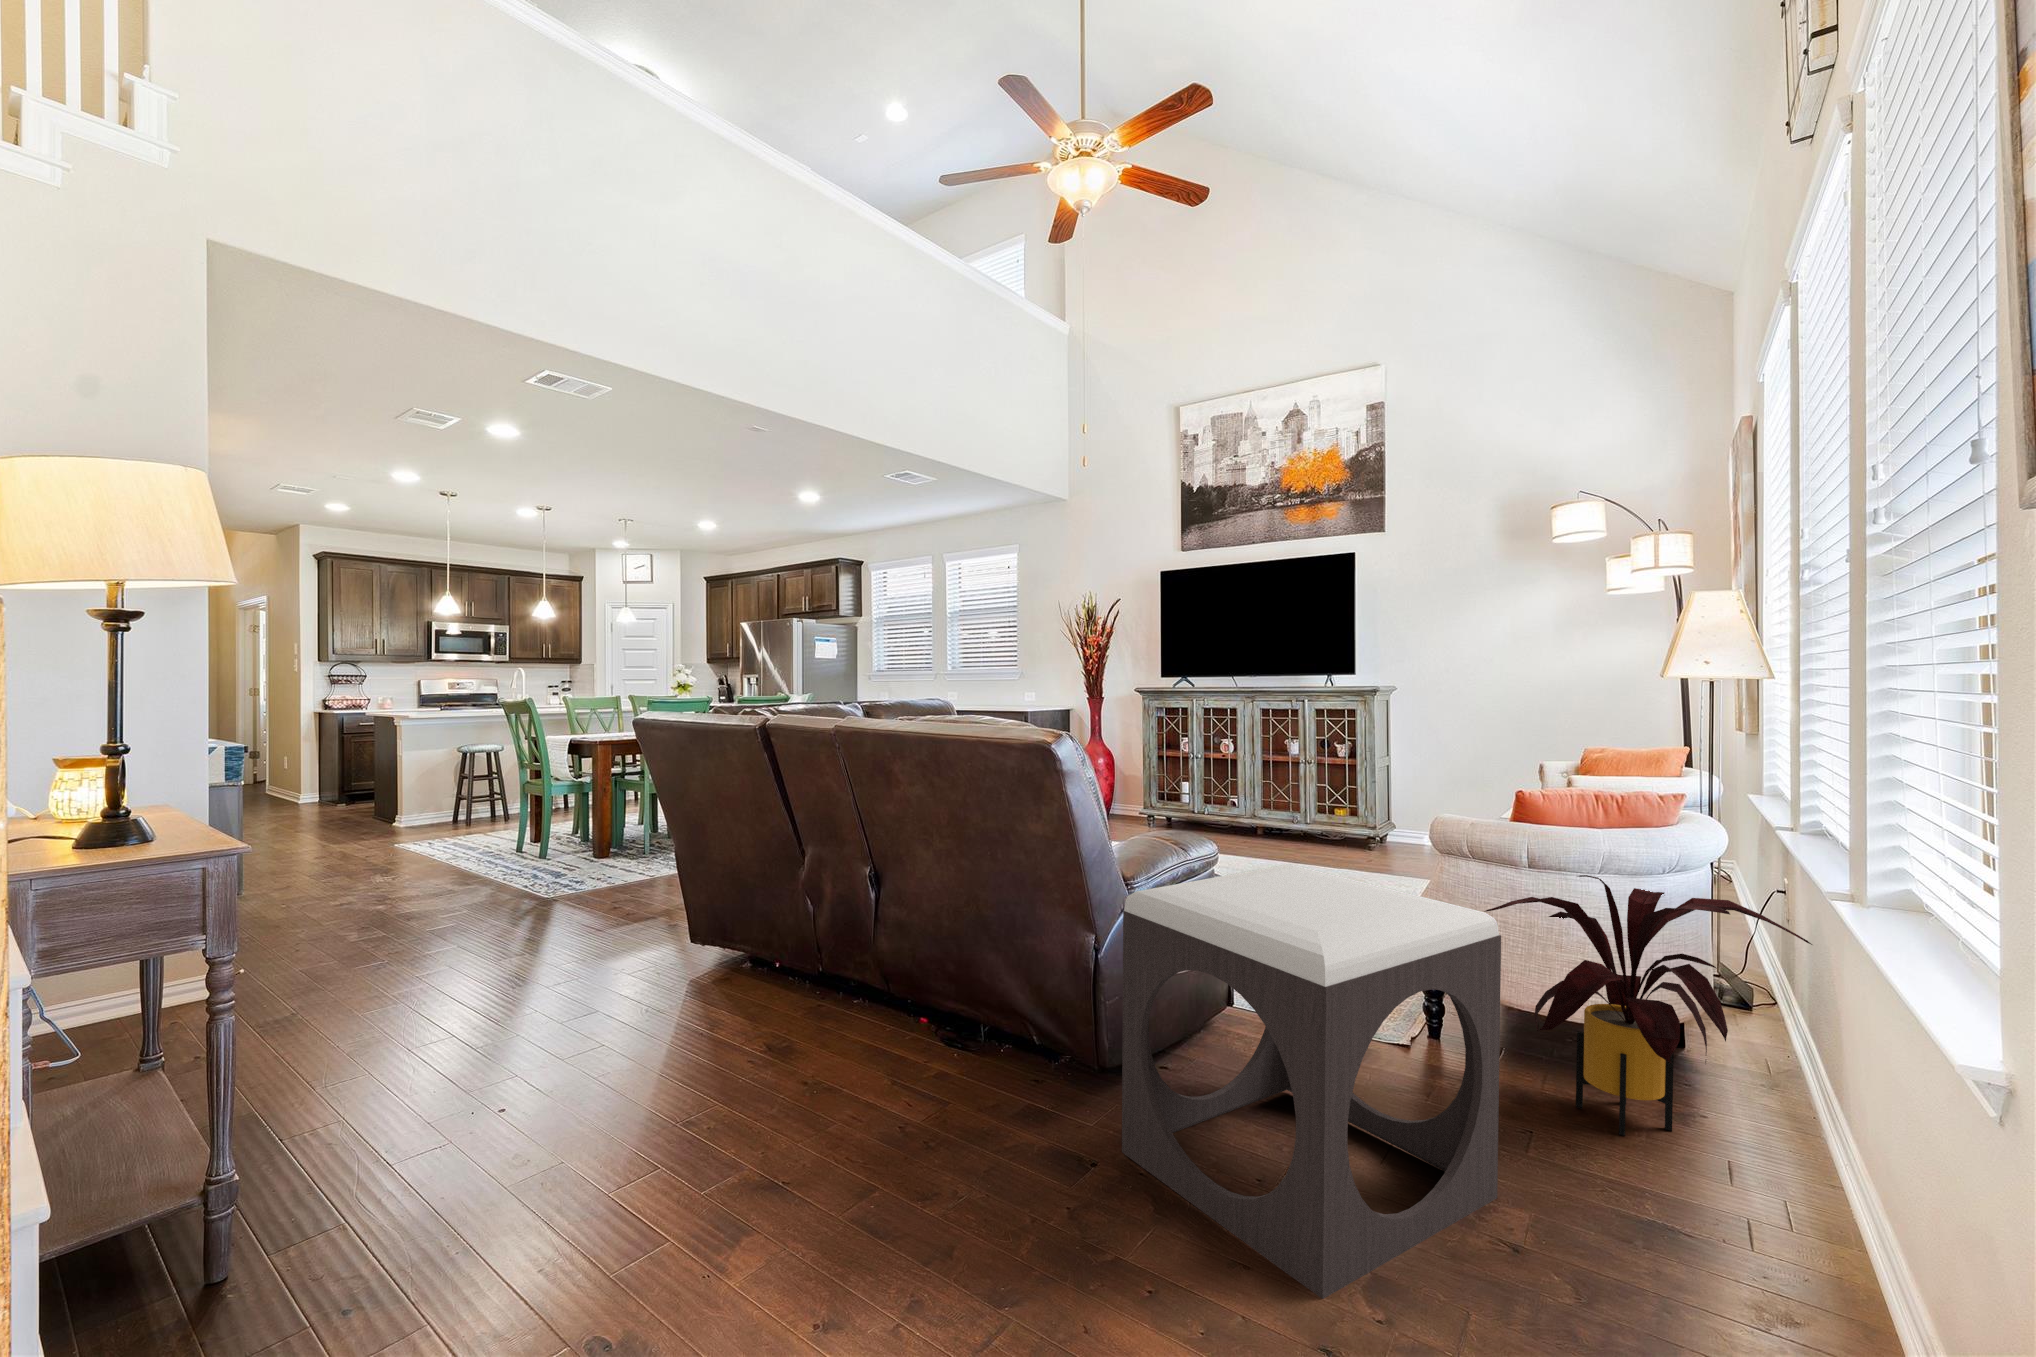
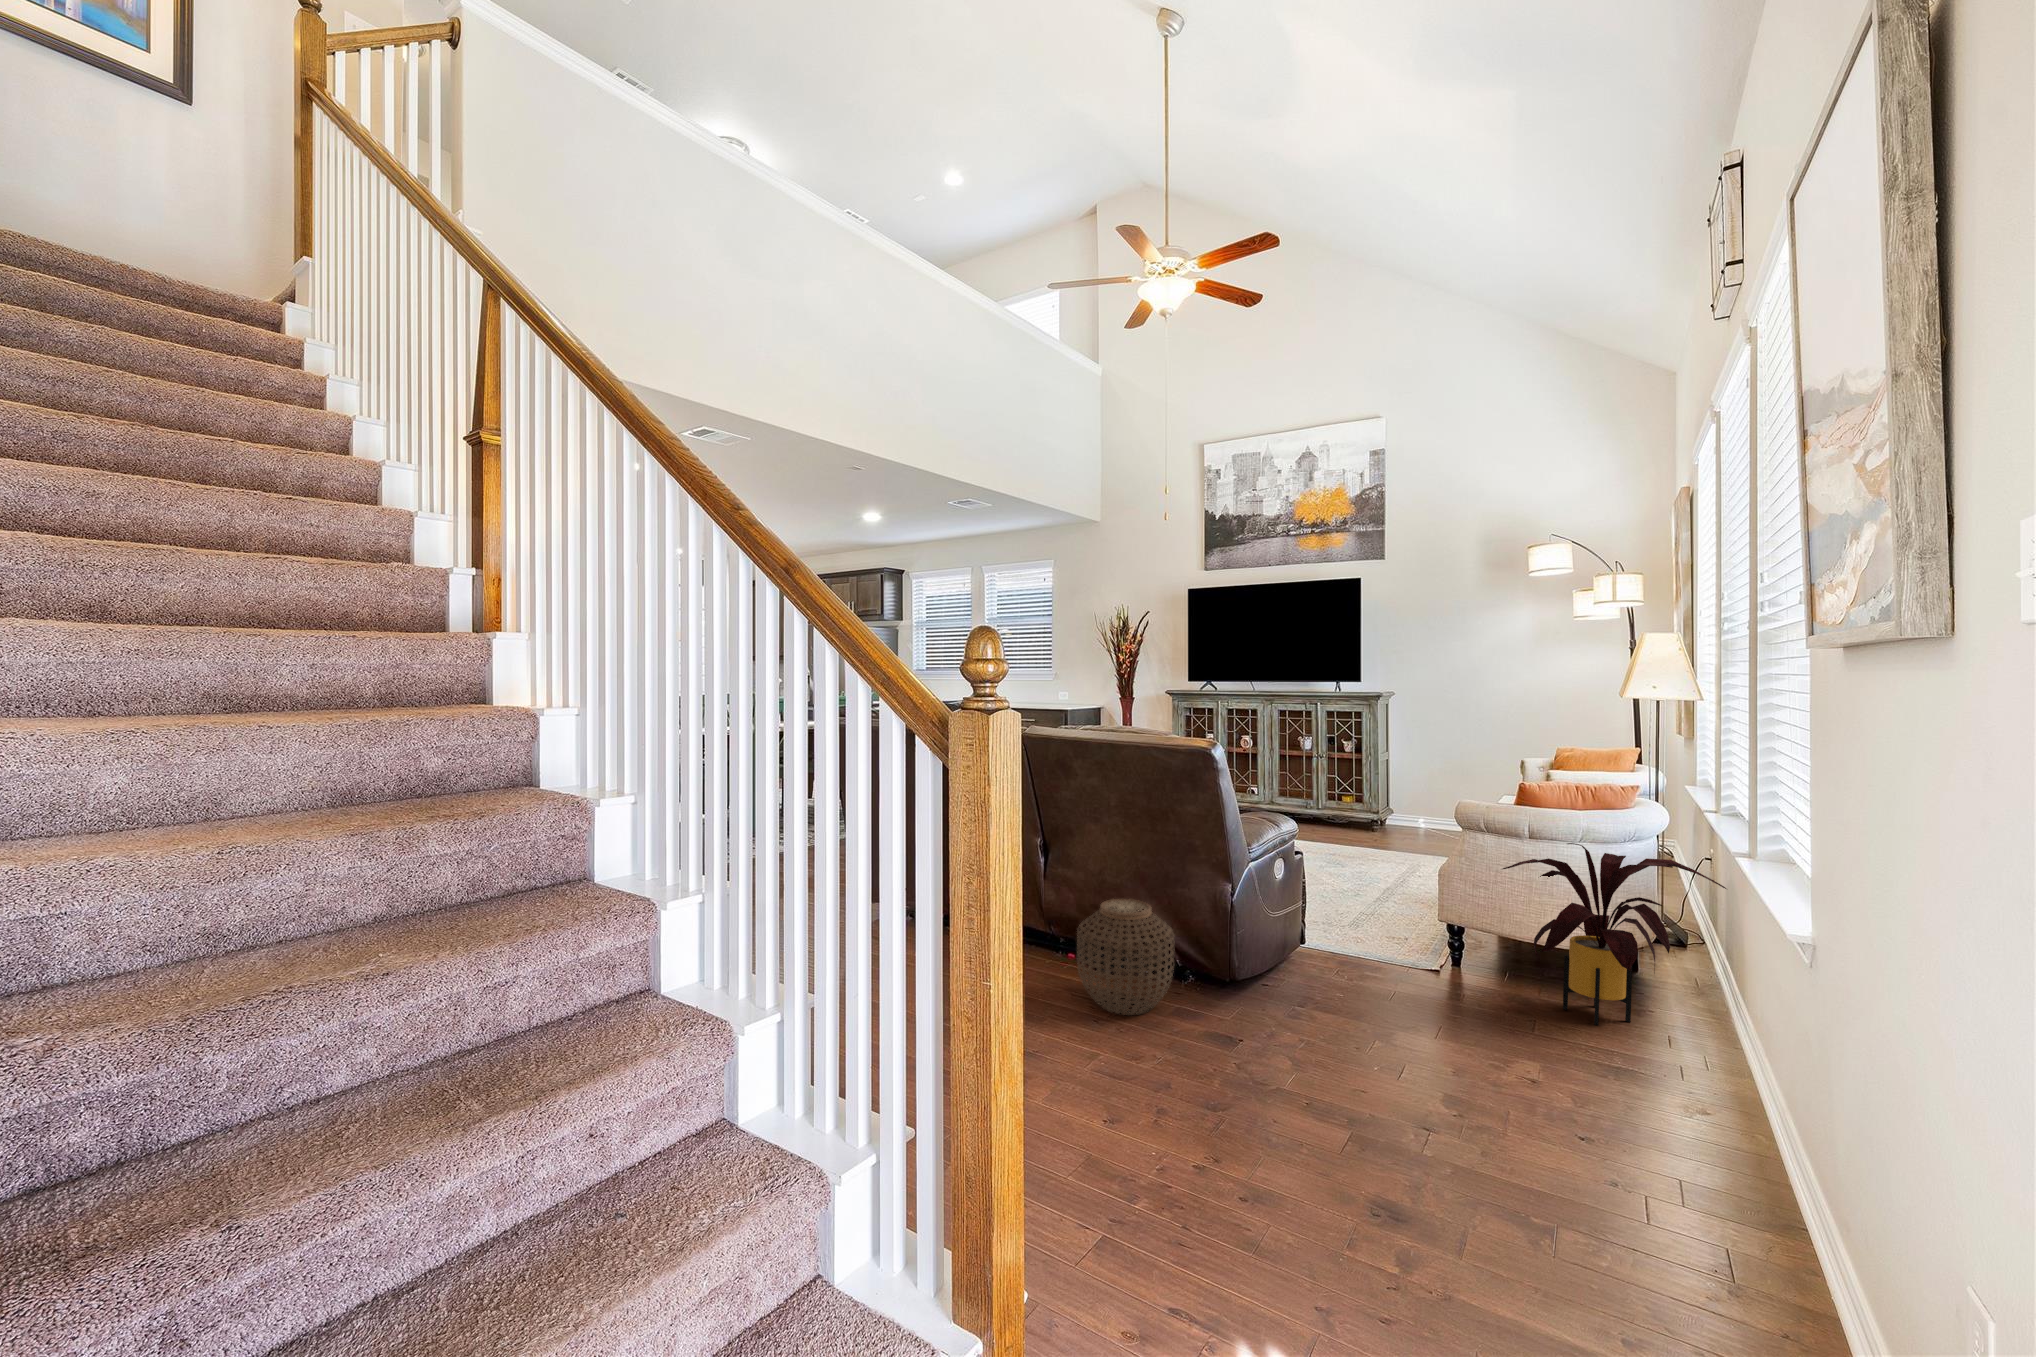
footstool: present [1122,864,1501,1299] -> none [1253,836,1521,1115]
woven basket: none [903,946,1034,1109] -> present [1077,899,1174,1015]

